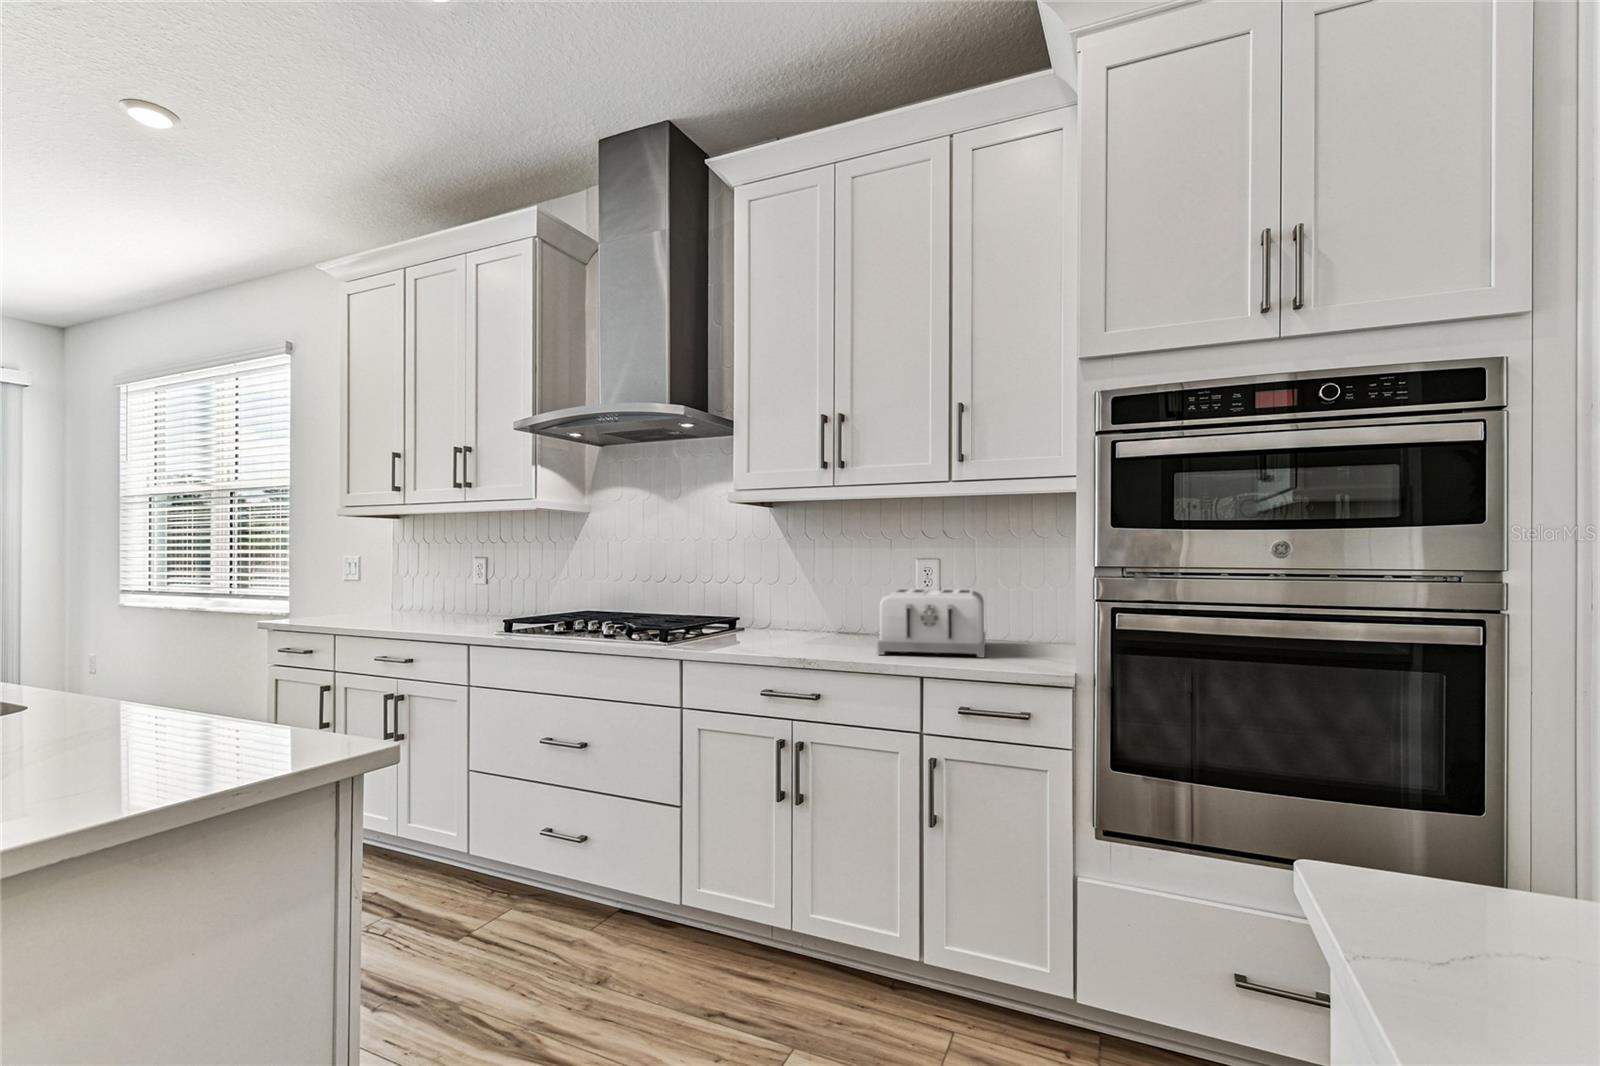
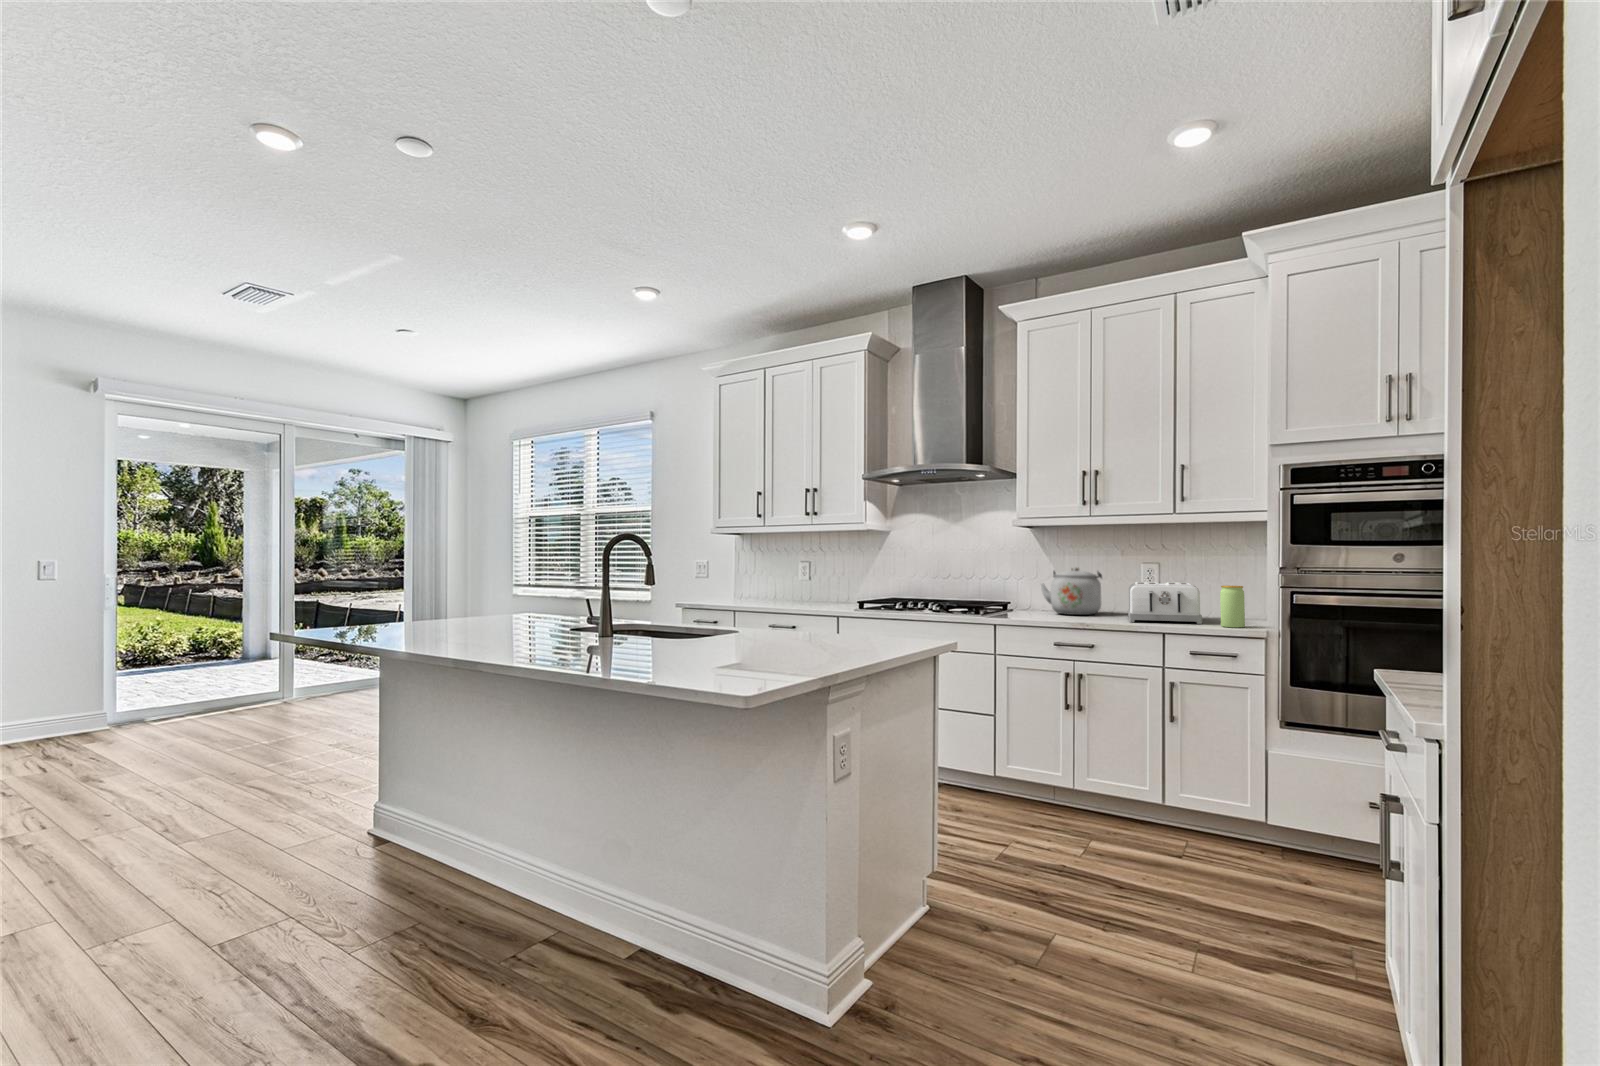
kettle: none [770,566,863,639] -> present [1041,567,1102,615]
jar: none [1009,595,1045,665] -> present [1220,586,1245,627]

